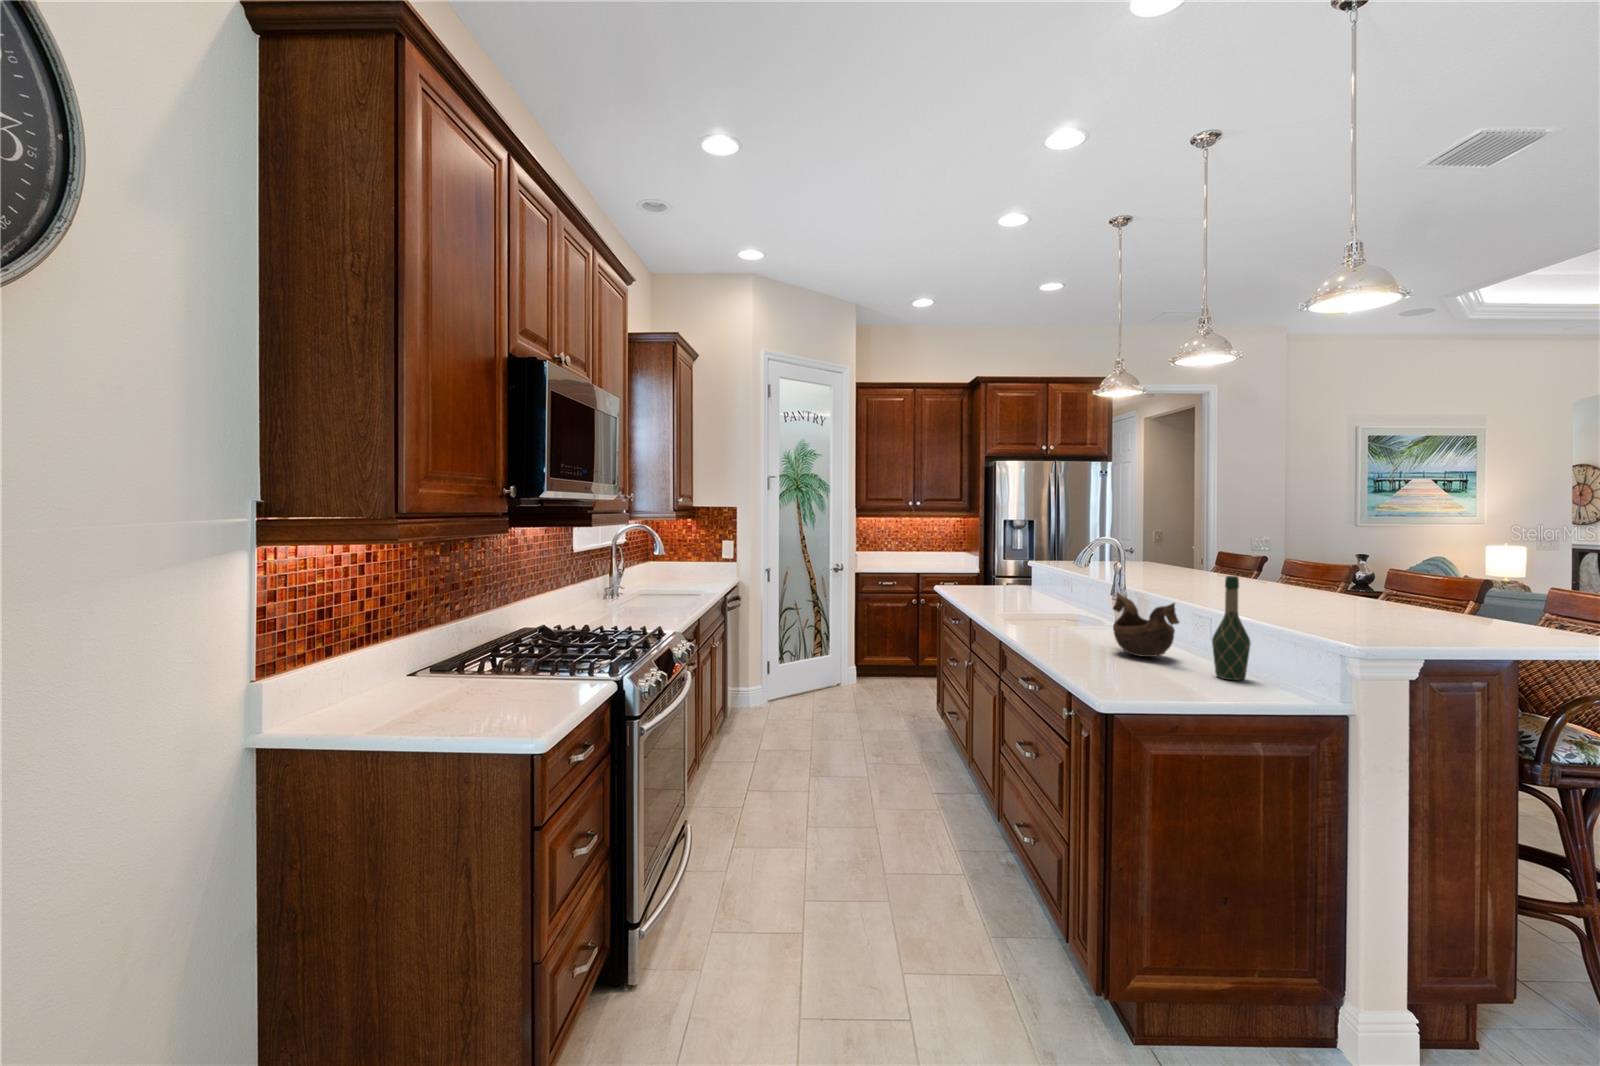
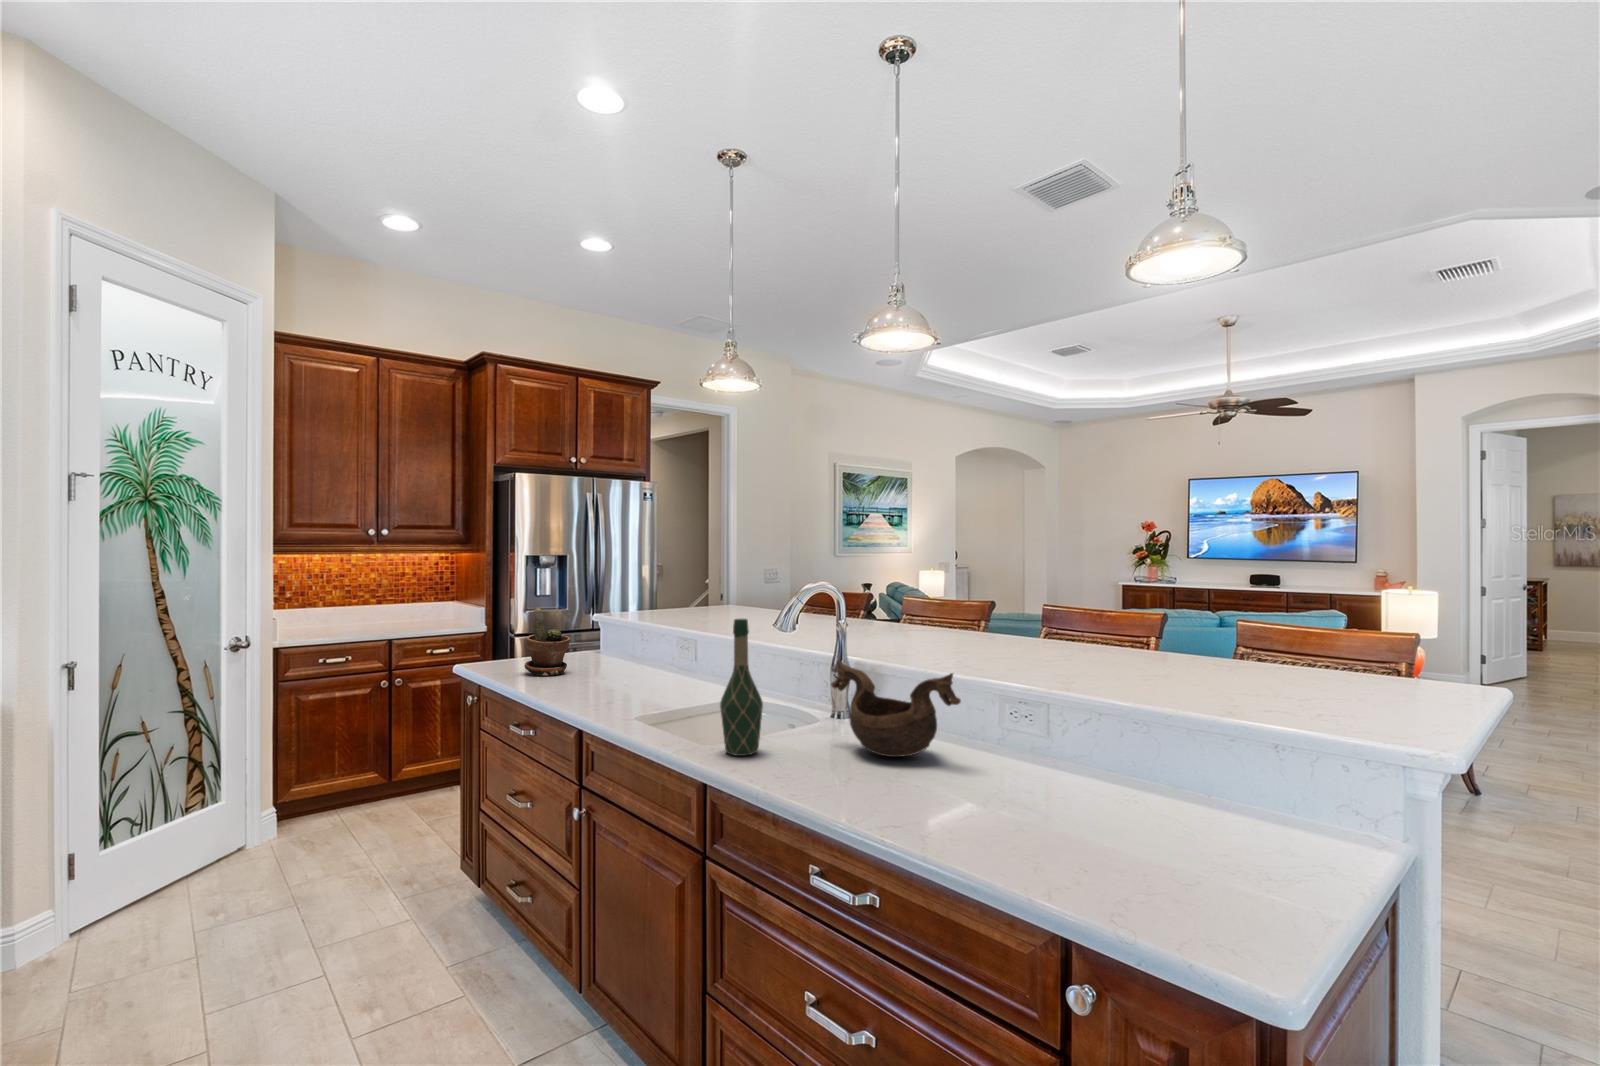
potted plant: none [972,554,1001,599] -> present [524,608,570,675]
wine bottle: present [1212,576,1251,680] -> present [720,619,763,756]

